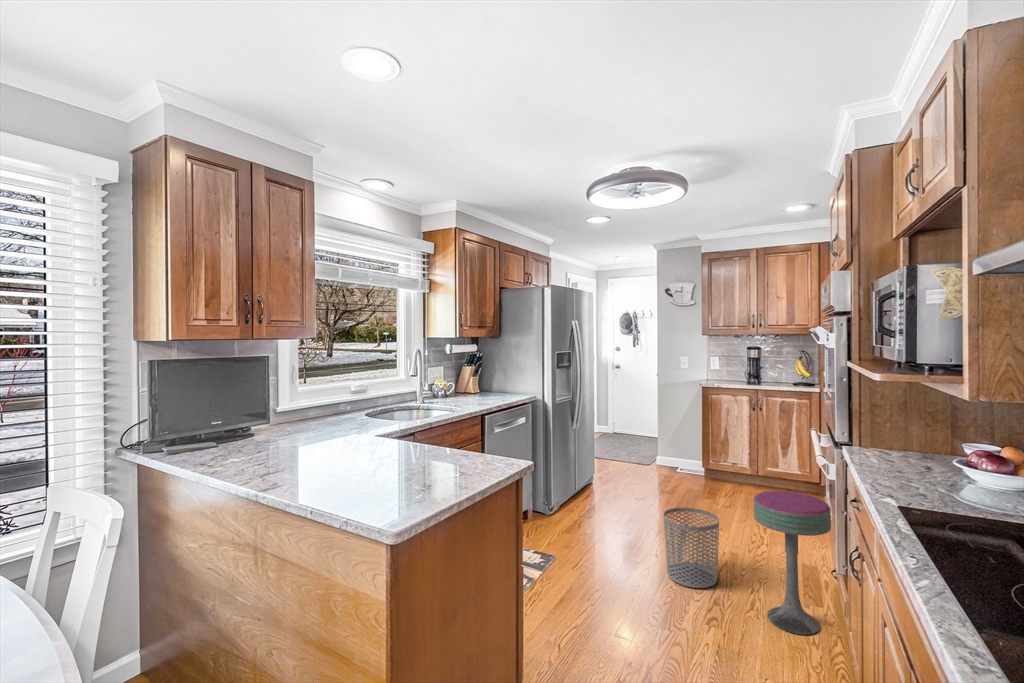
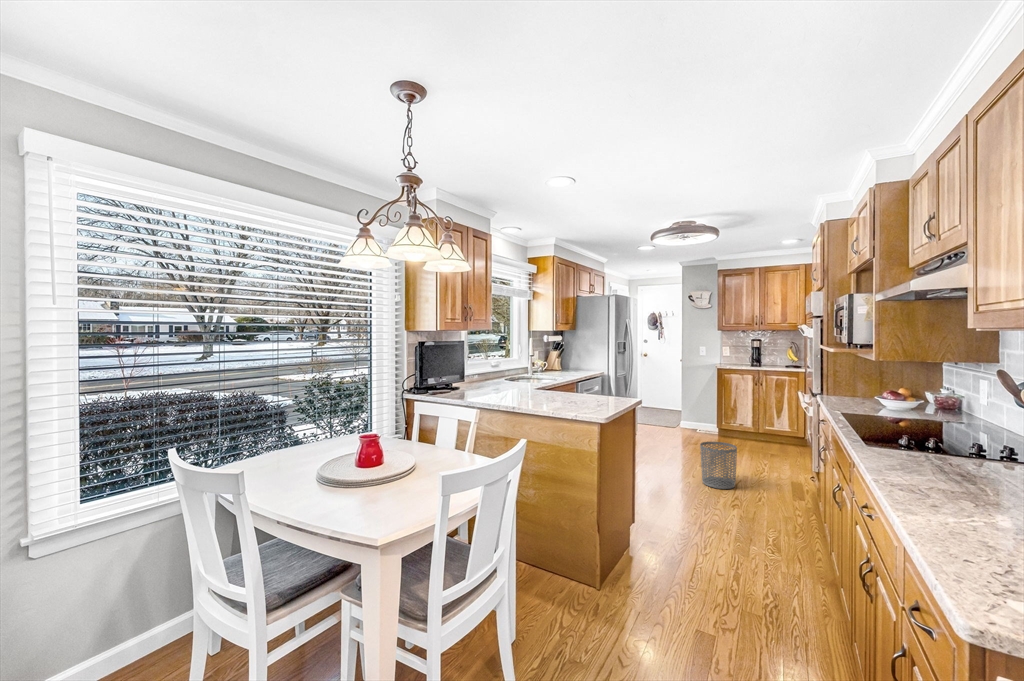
bar stool: present [754,491,831,635] -> none [761,426,809,509]

